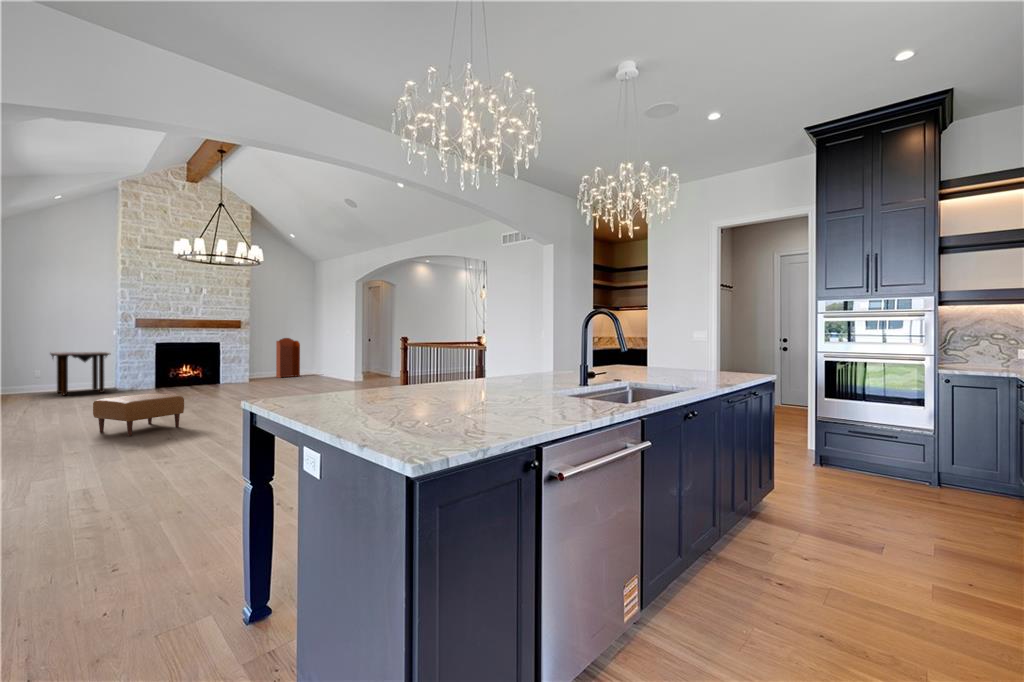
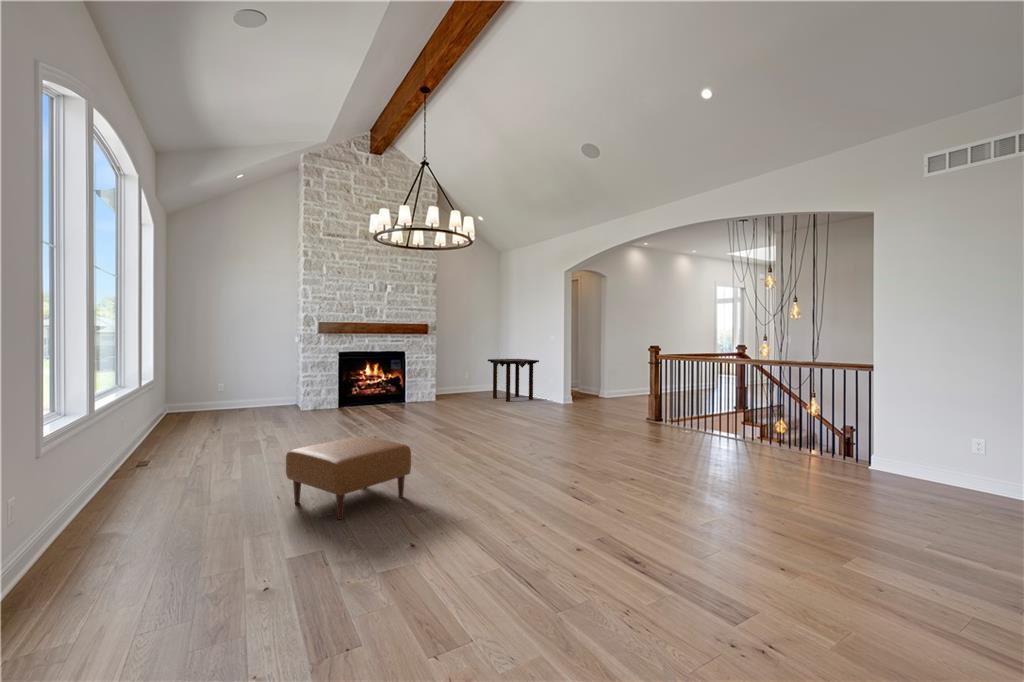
bookcase: present [276,338,300,378] -> none [460,345,487,395]
side table: present [51,352,109,396] -> present [488,359,539,402]

